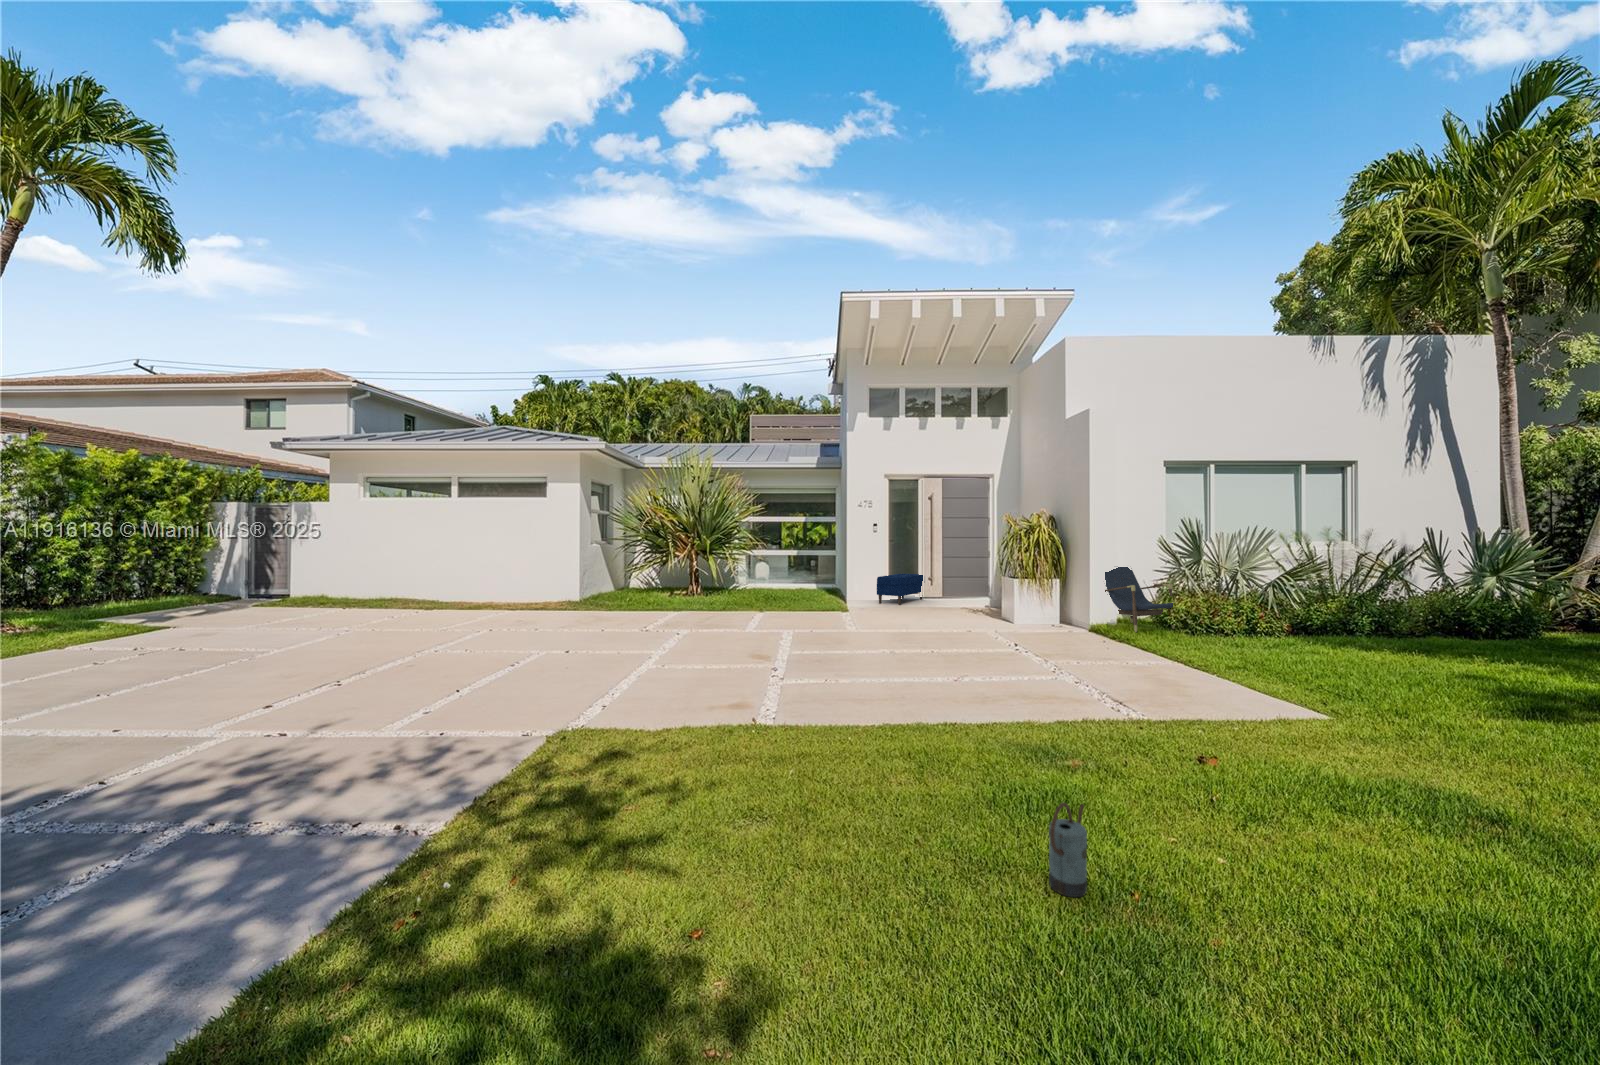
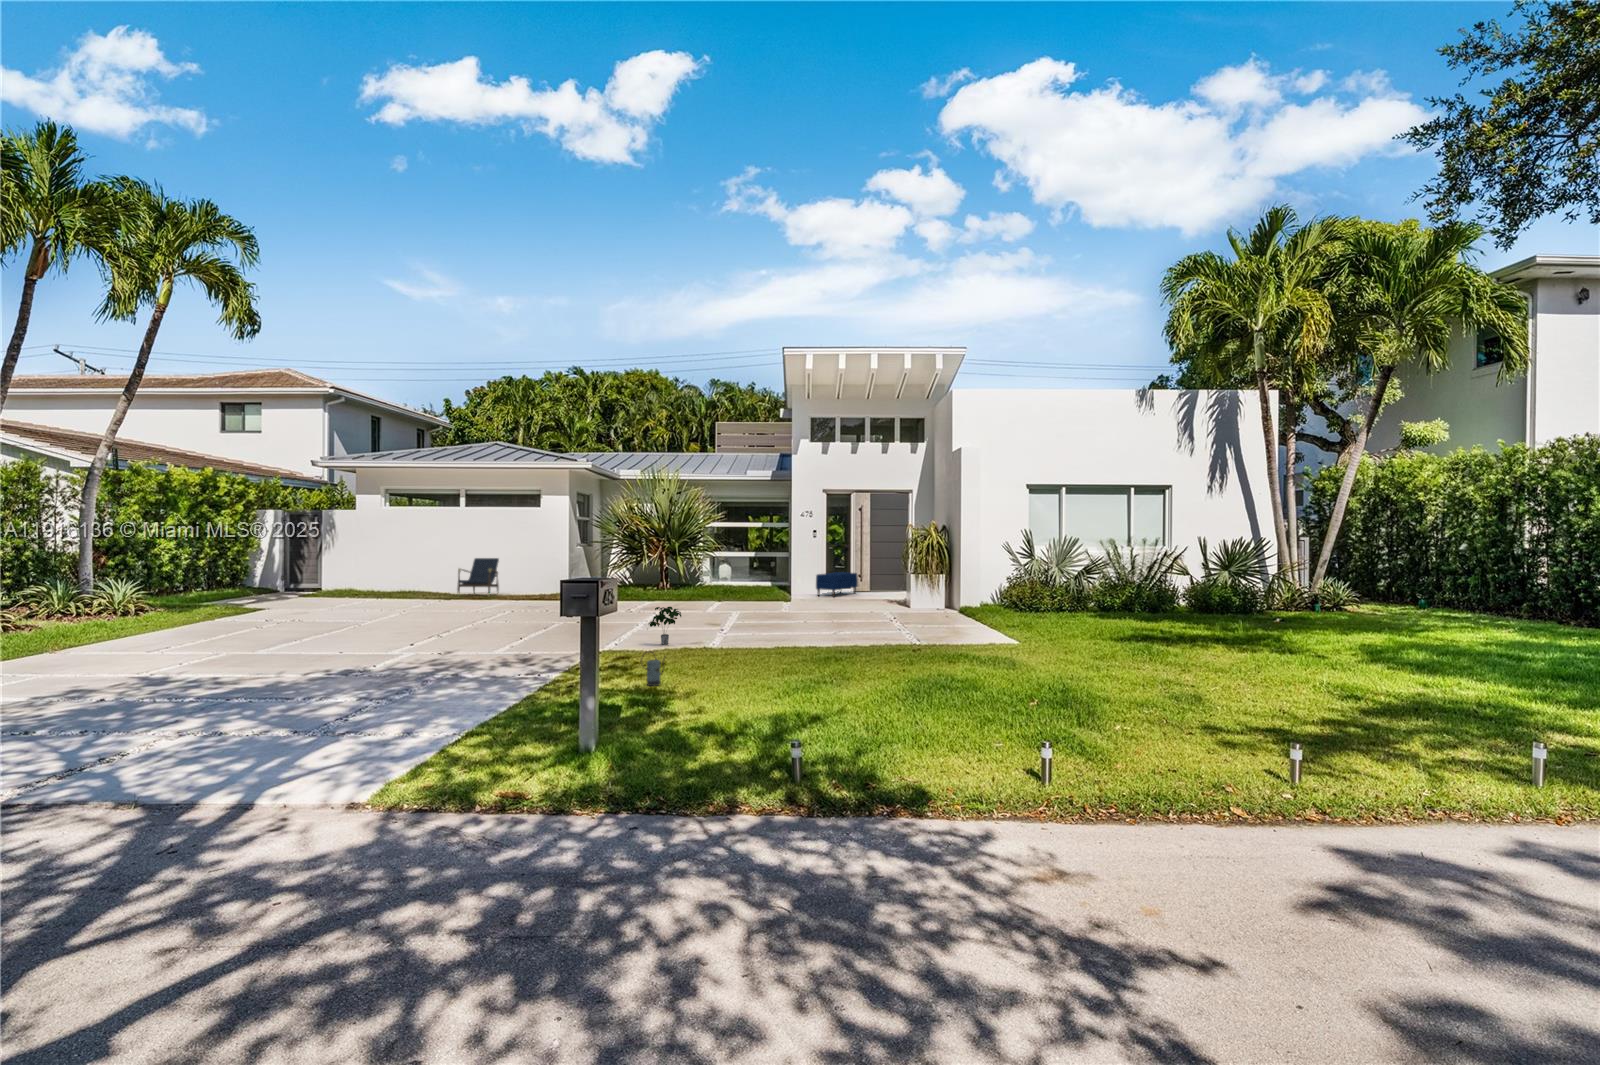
lounge chair: present [1105,567,1175,632] -> present [457,558,499,595]
potted plant: none [655,641,710,706] -> present [649,607,681,644]
watering can: present [1049,802,1087,897] -> present [642,651,665,686]

